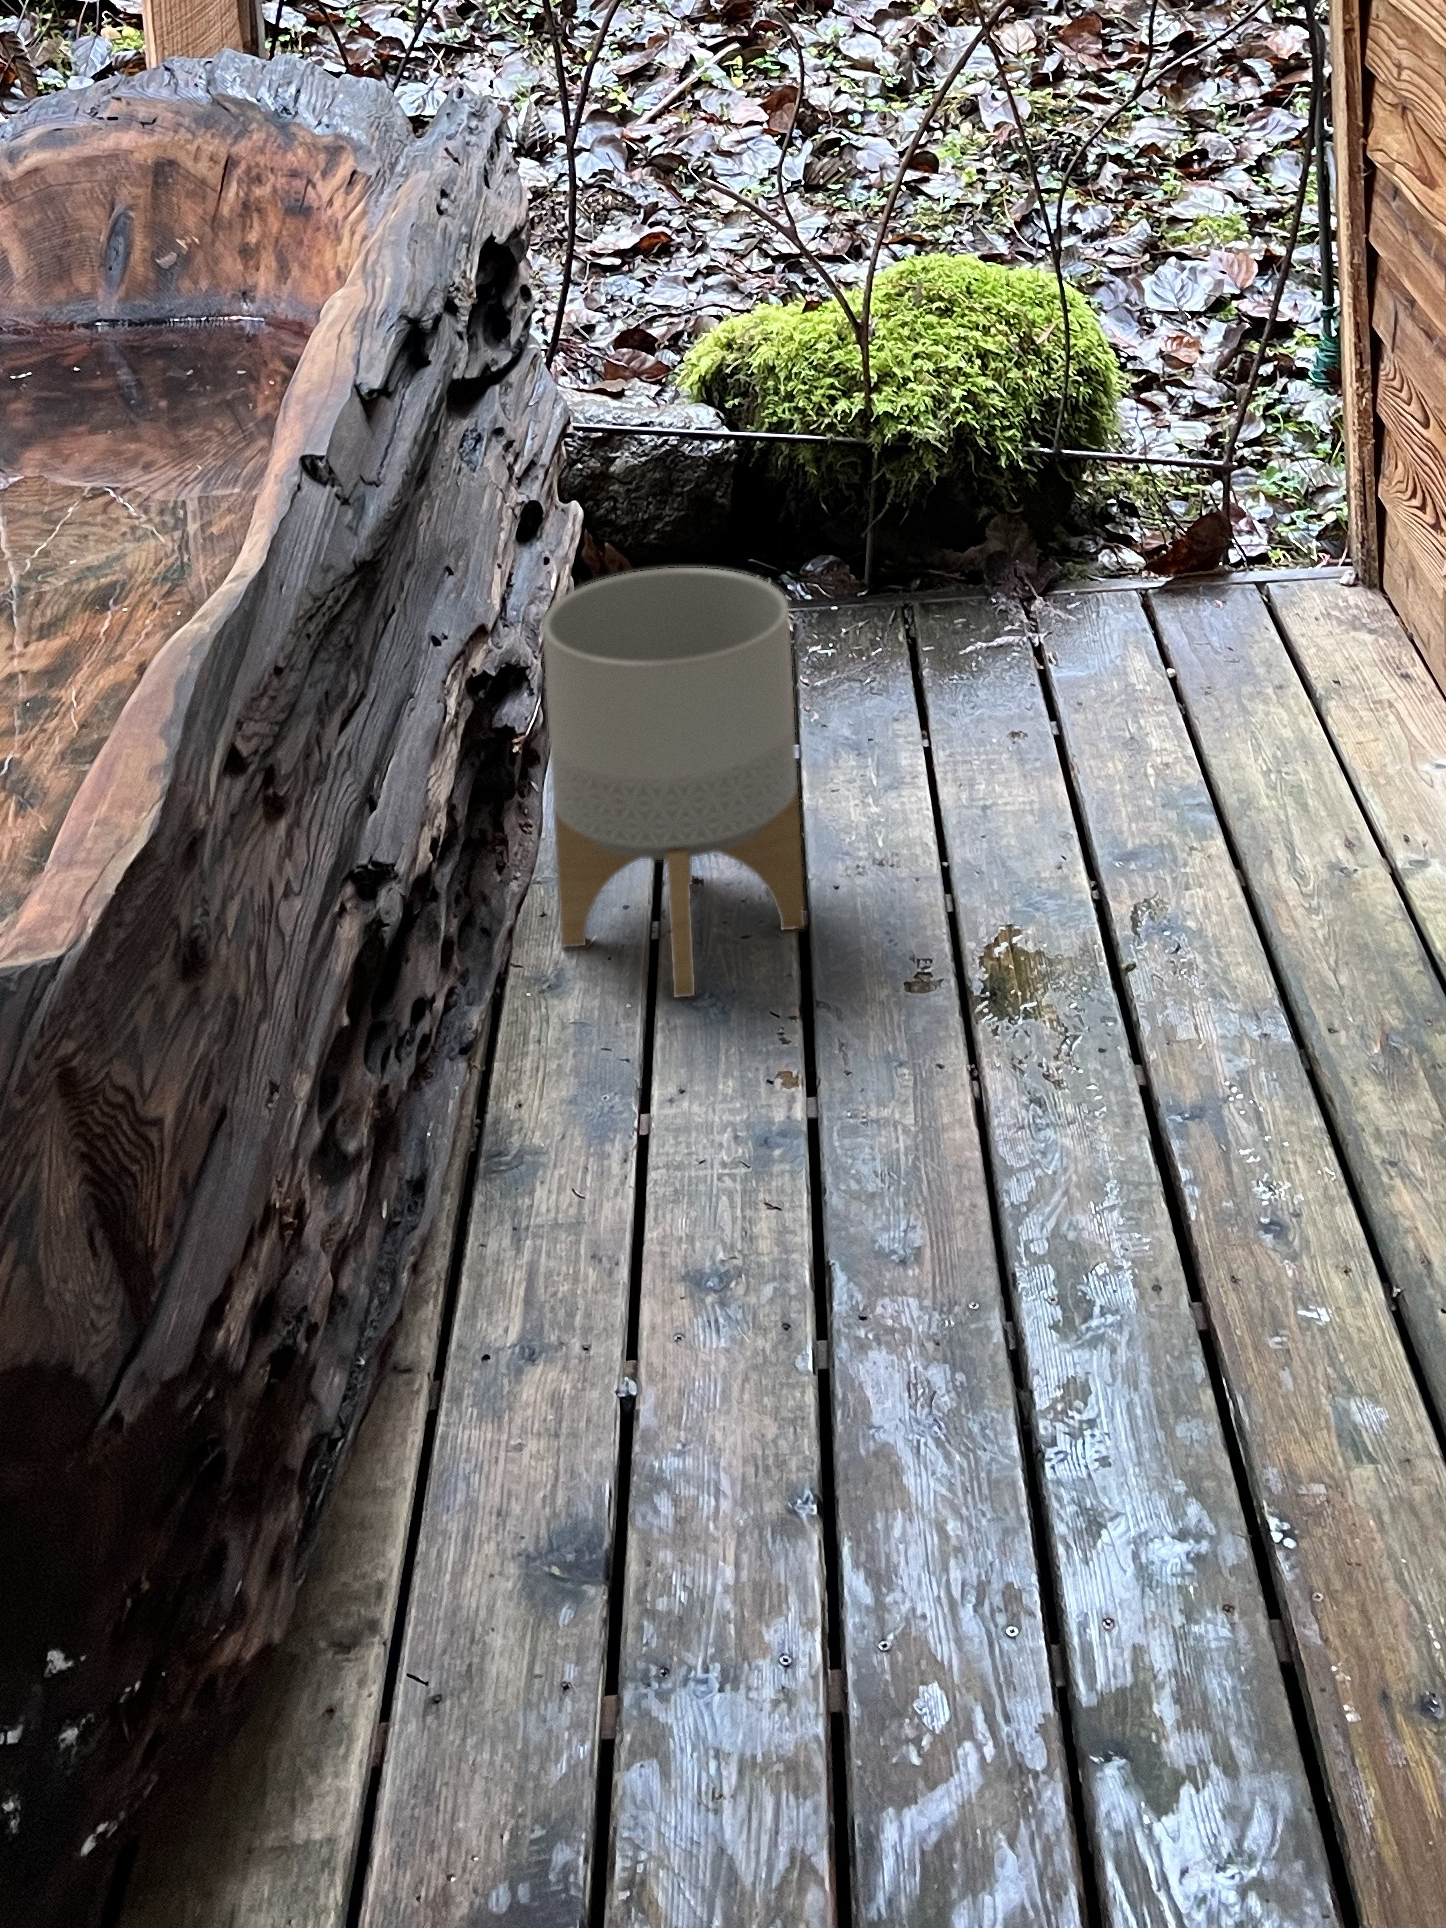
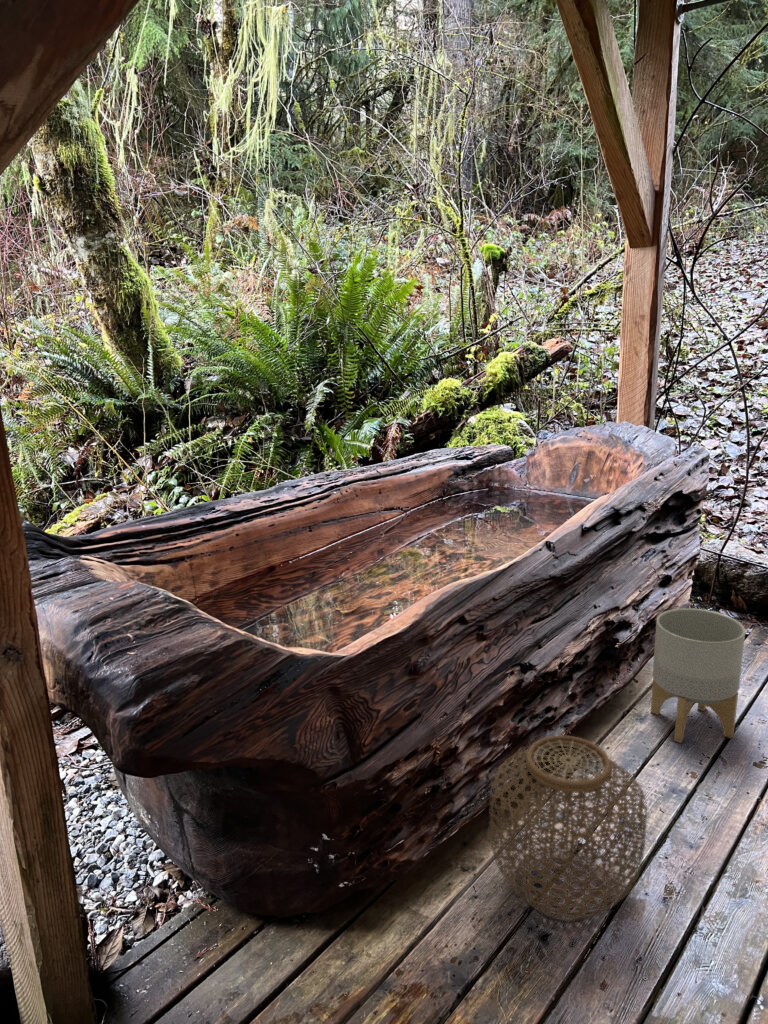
woven basket: none [408,1030,904,1663] -> present [489,735,647,920]

